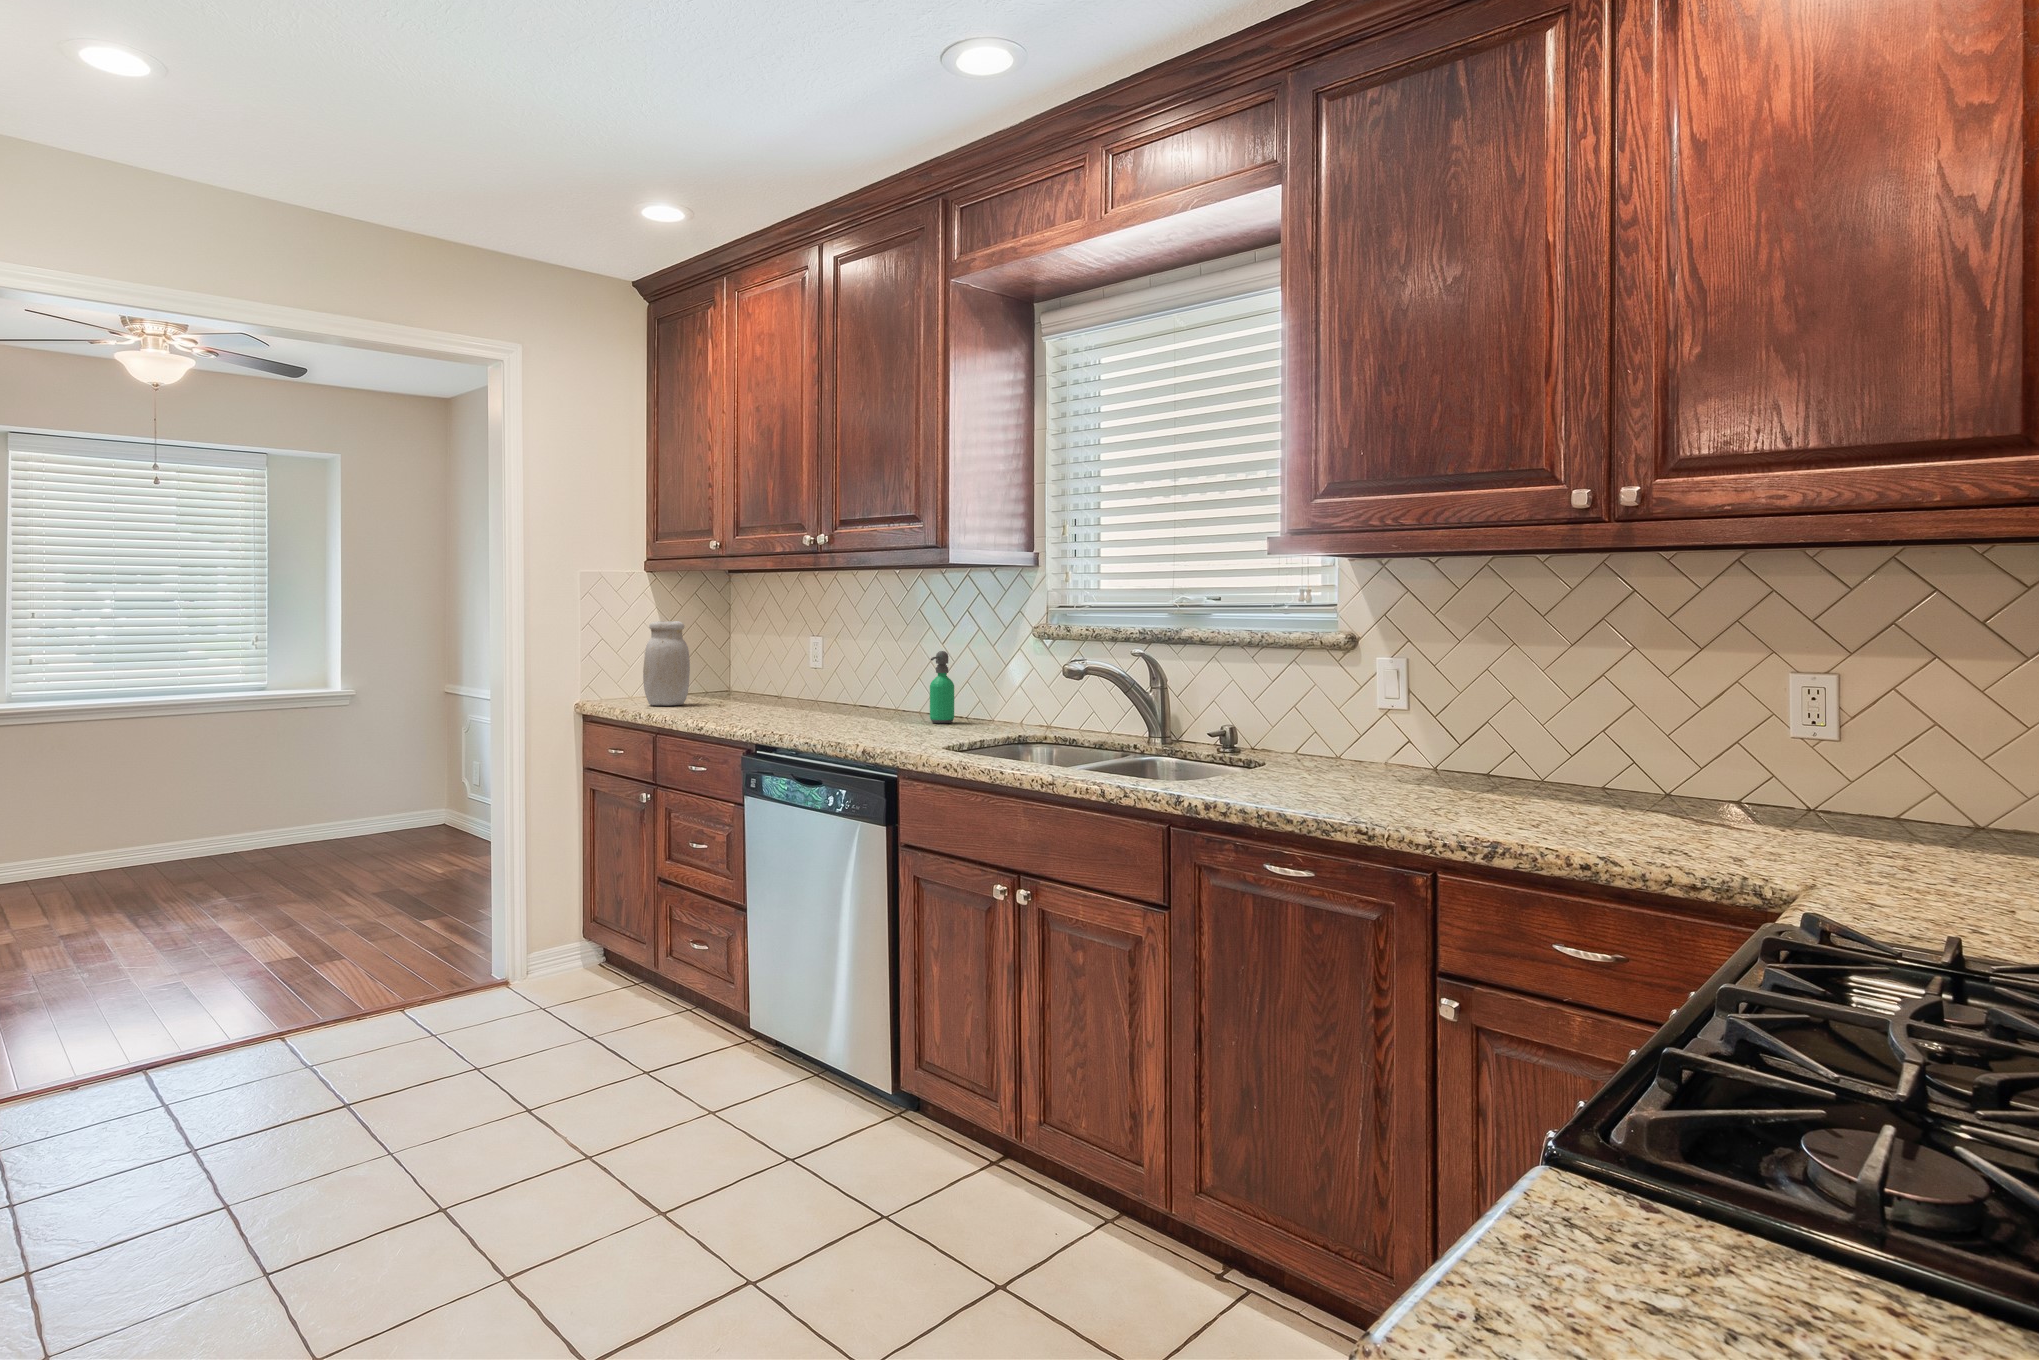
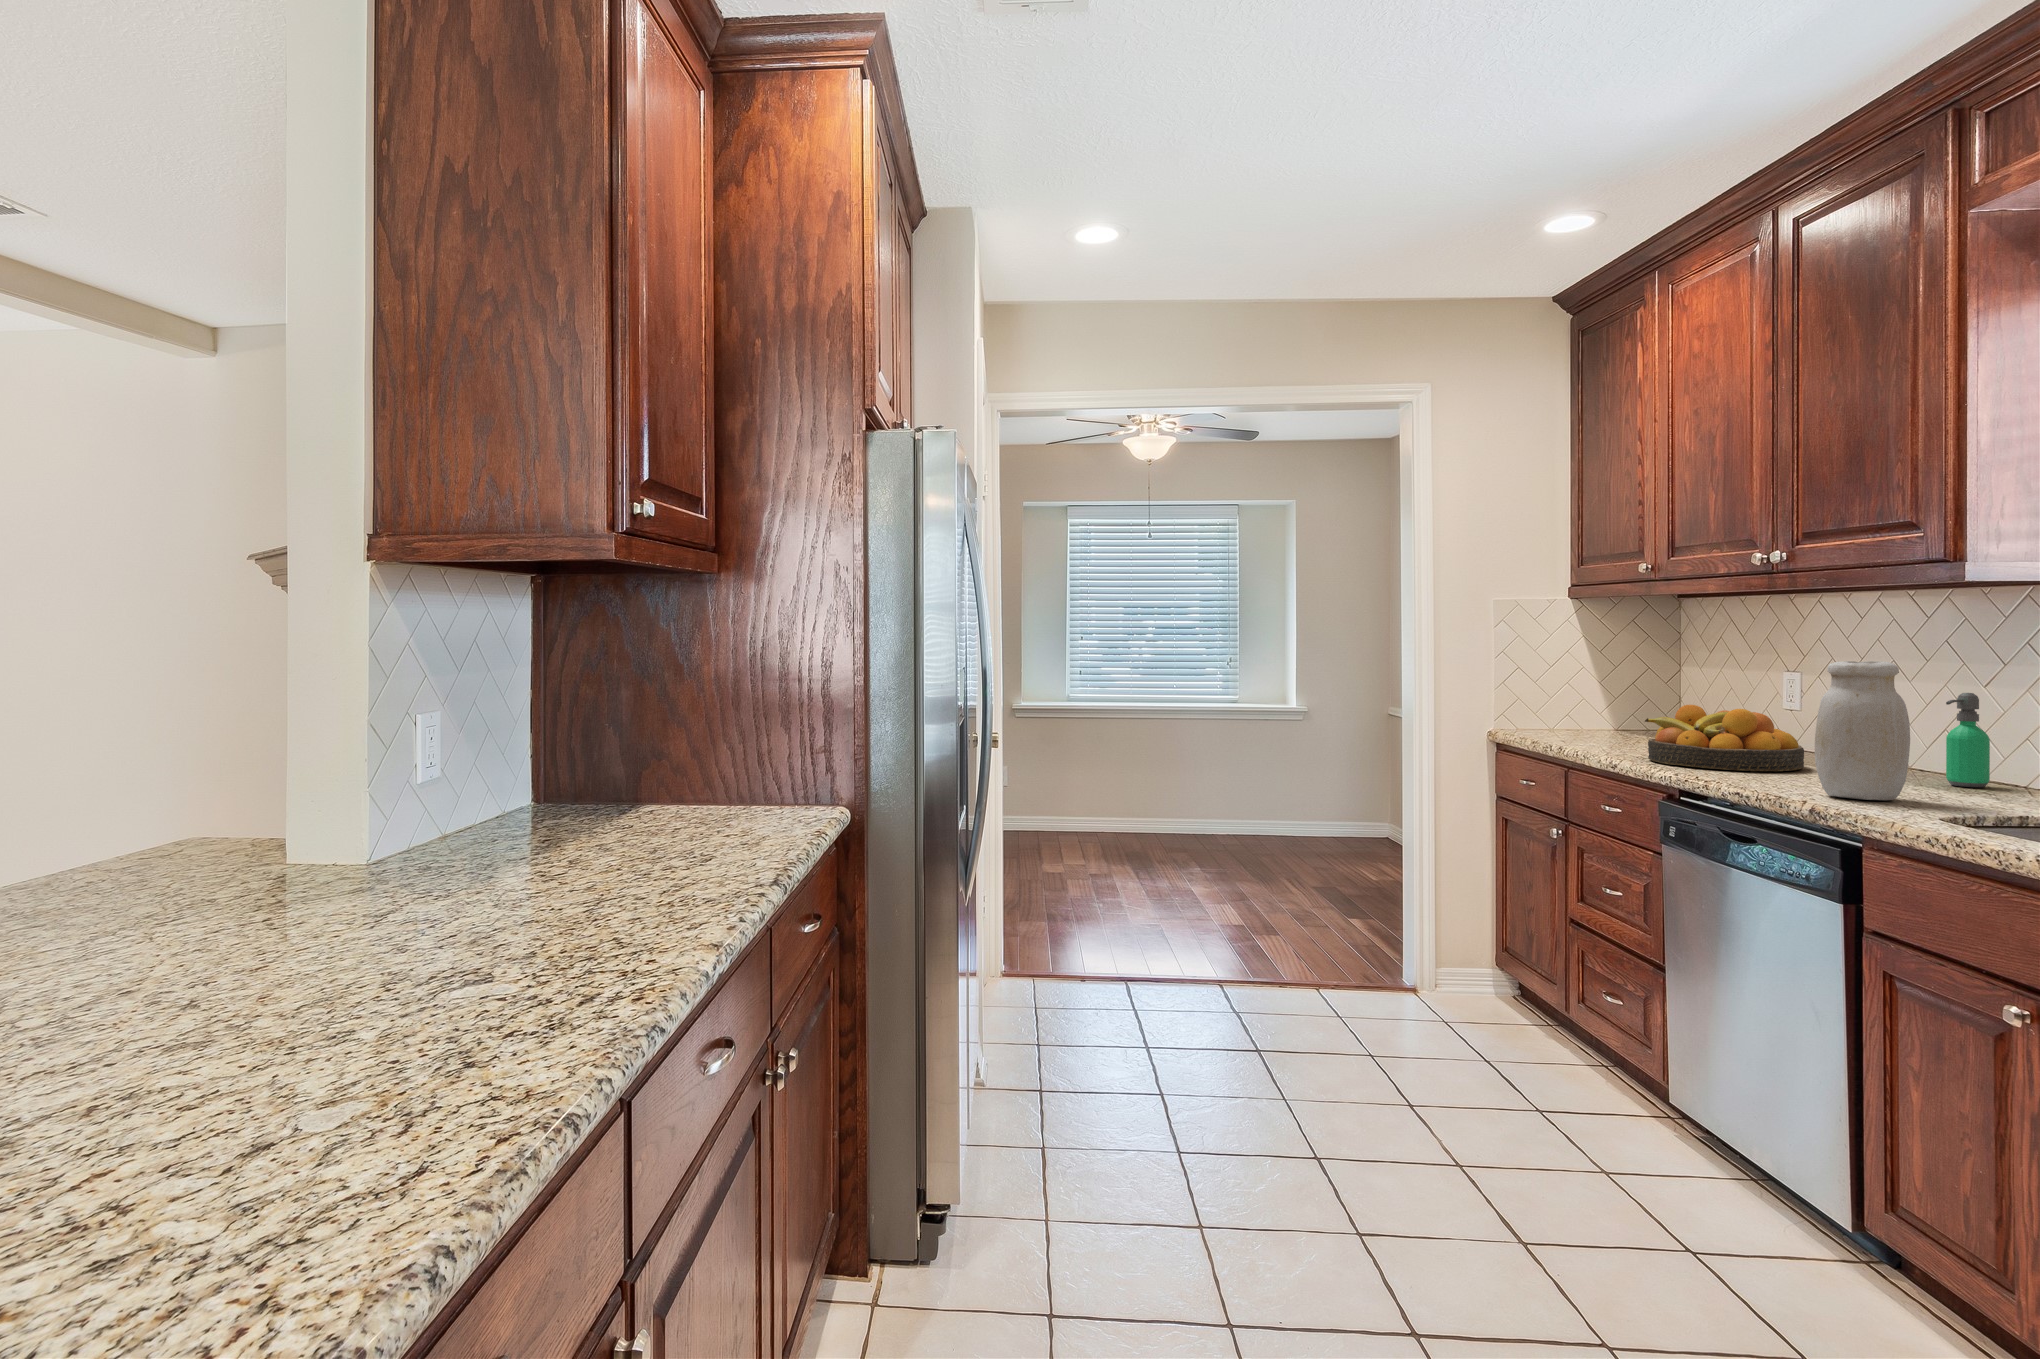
jar: present [643,621,690,706] -> present [1815,661,1910,800]
fruit bowl: none [723,669,839,724] -> present [1645,705,1804,771]

